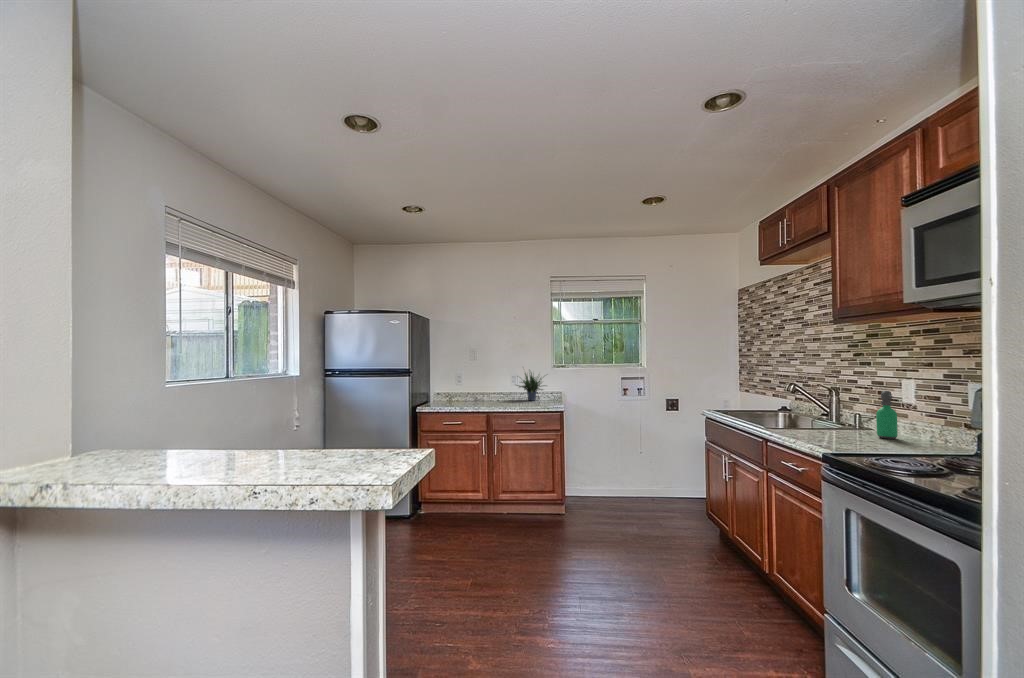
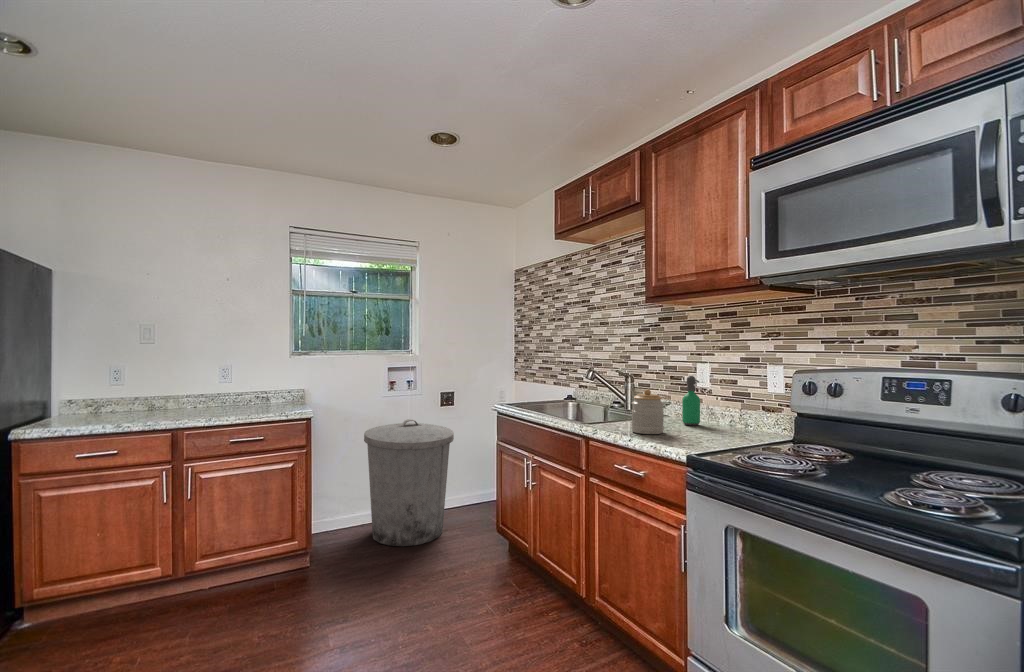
potted plant: present [517,373,545,401] -> none [227,354,284,407]
jar: none [808,401,842,441] -> present [631,389,664,434]
trash can: none [604,417,675,517] -> present [364,419,454,546]

